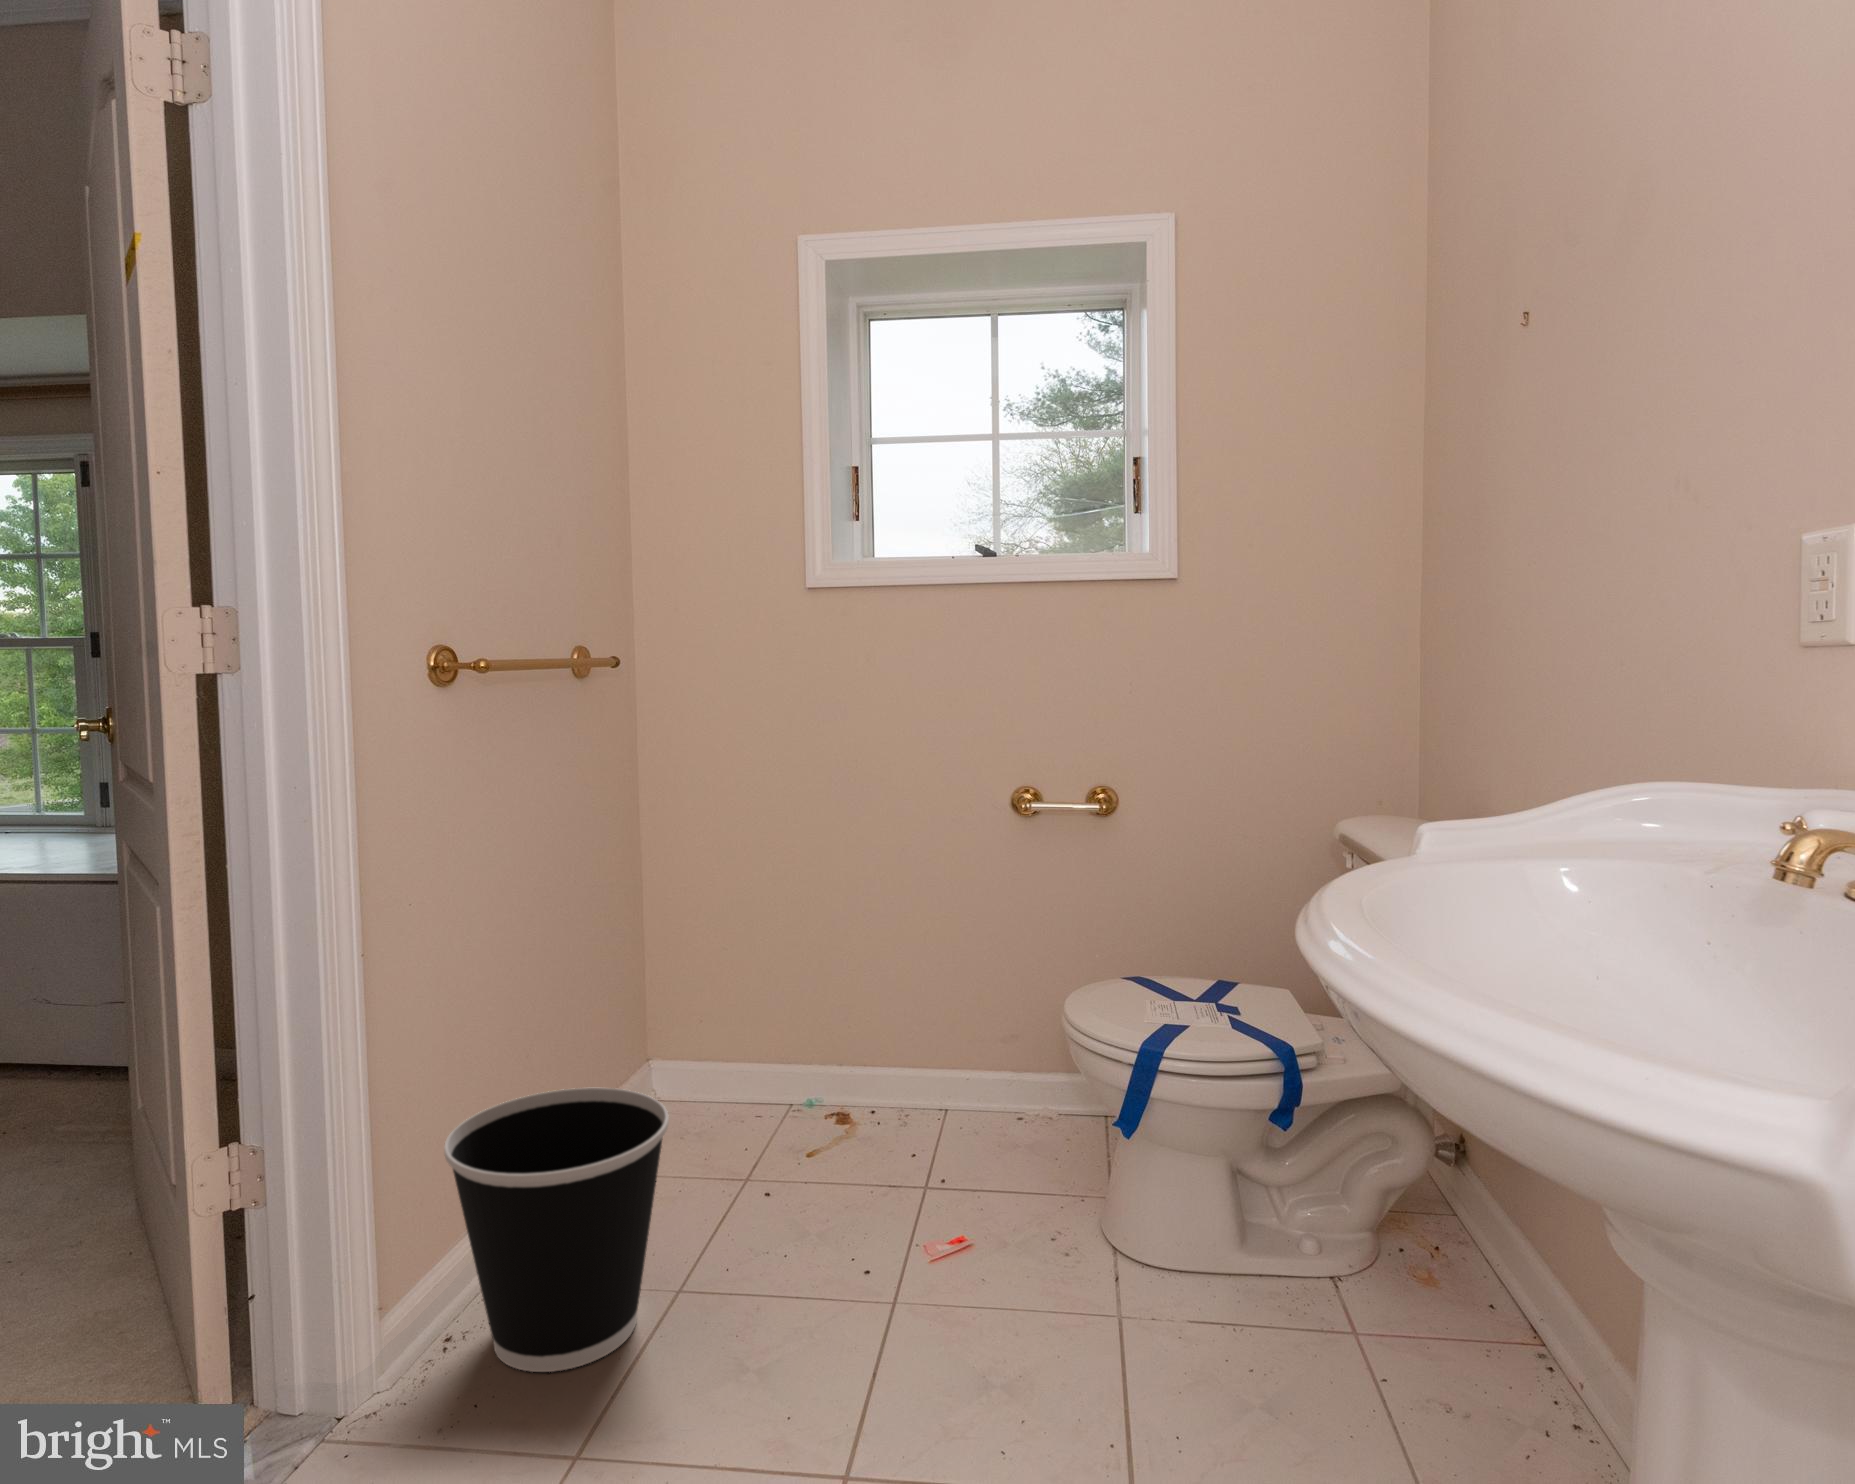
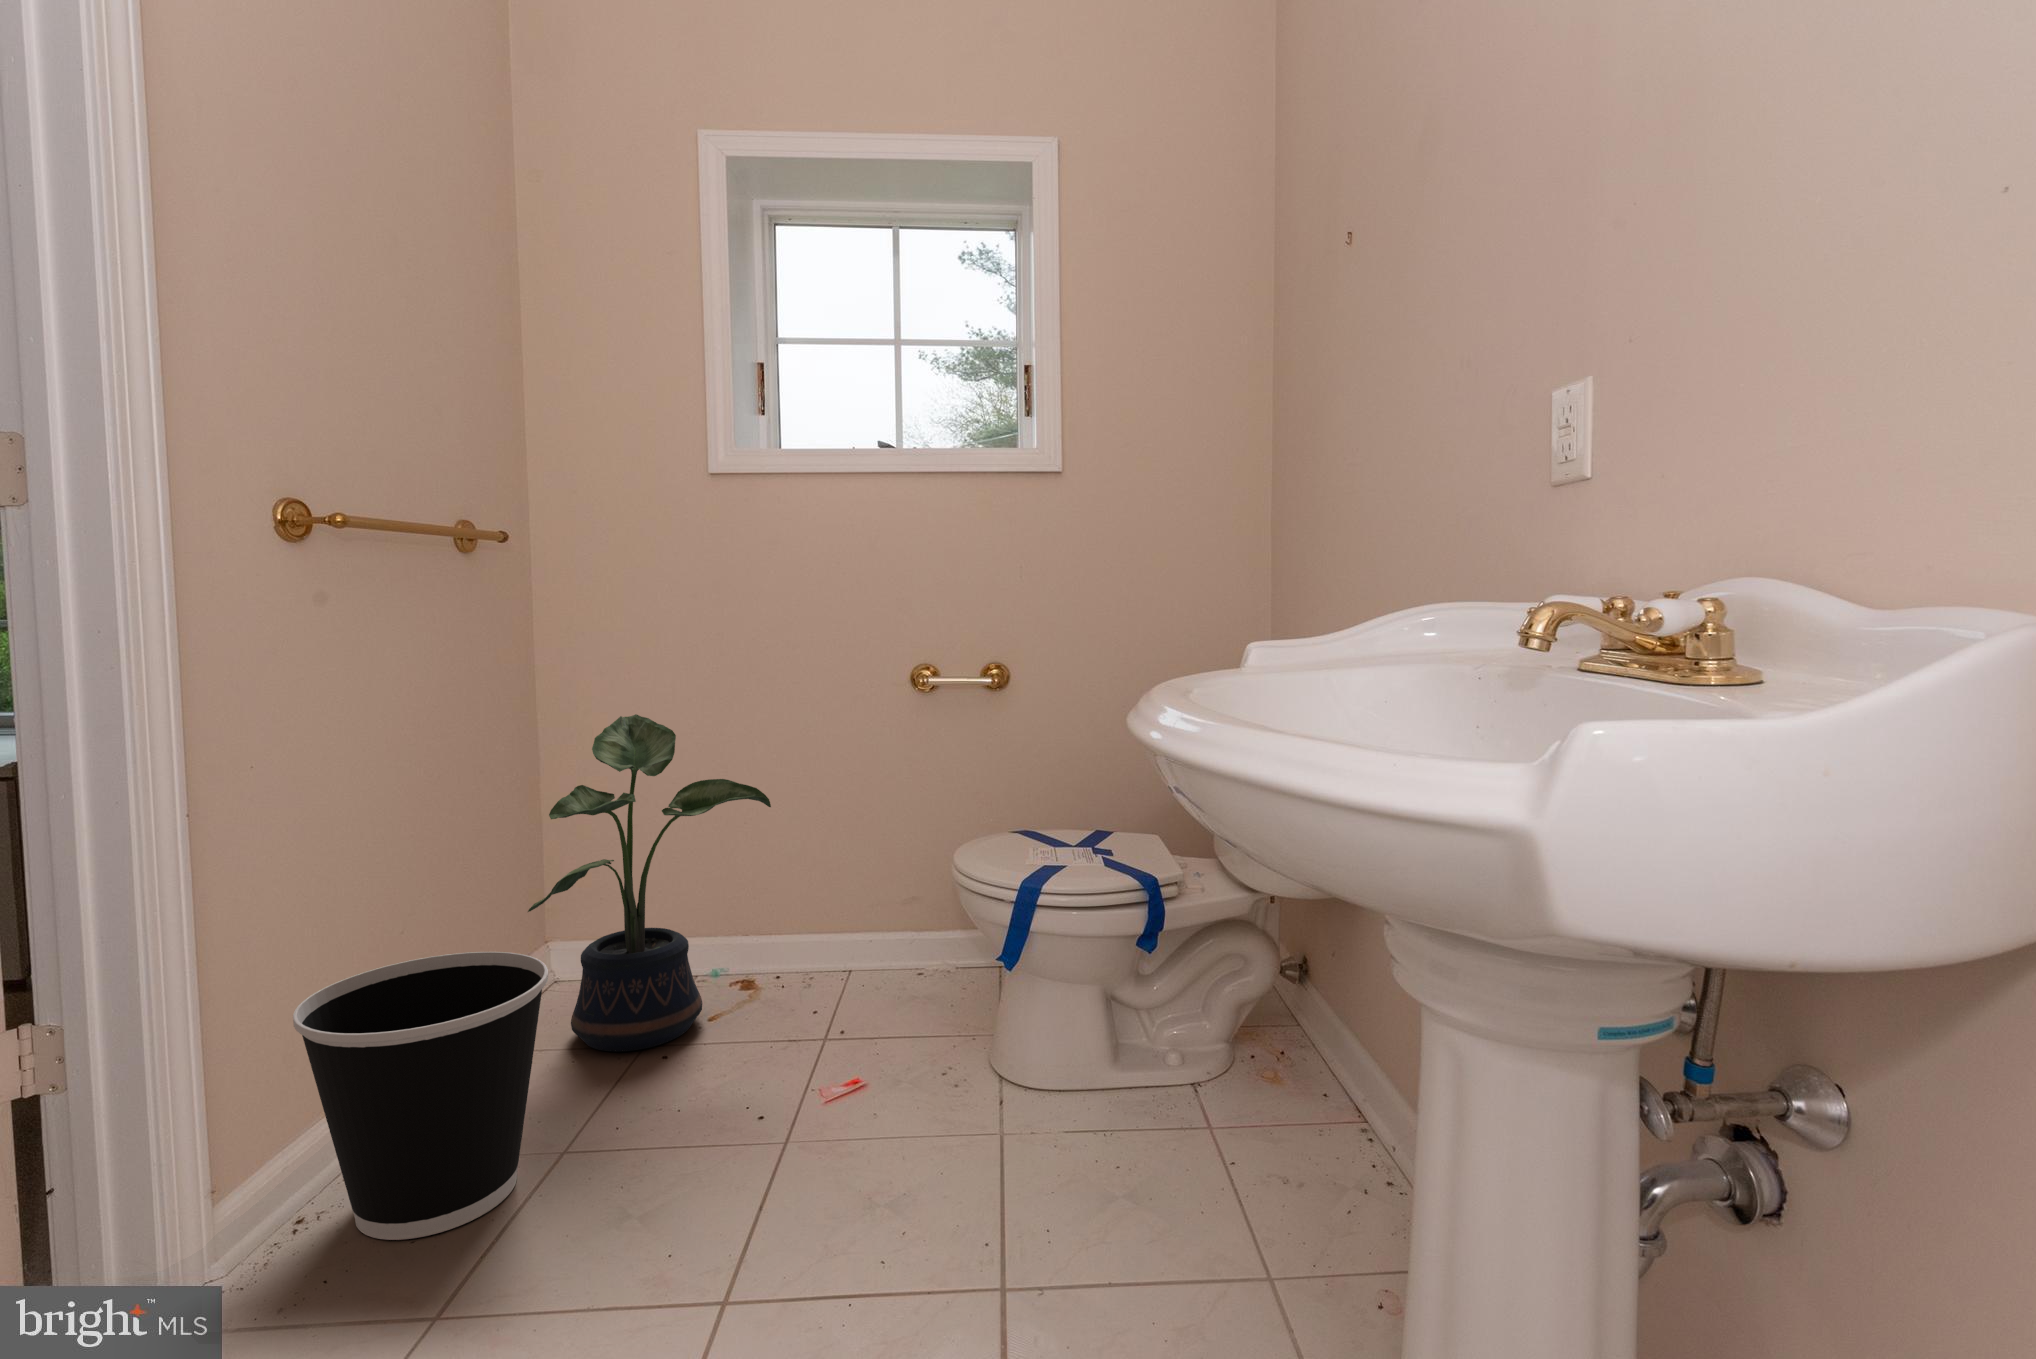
potted plant: none [634,835,871,1186] -> present [528,714,771,1052]

